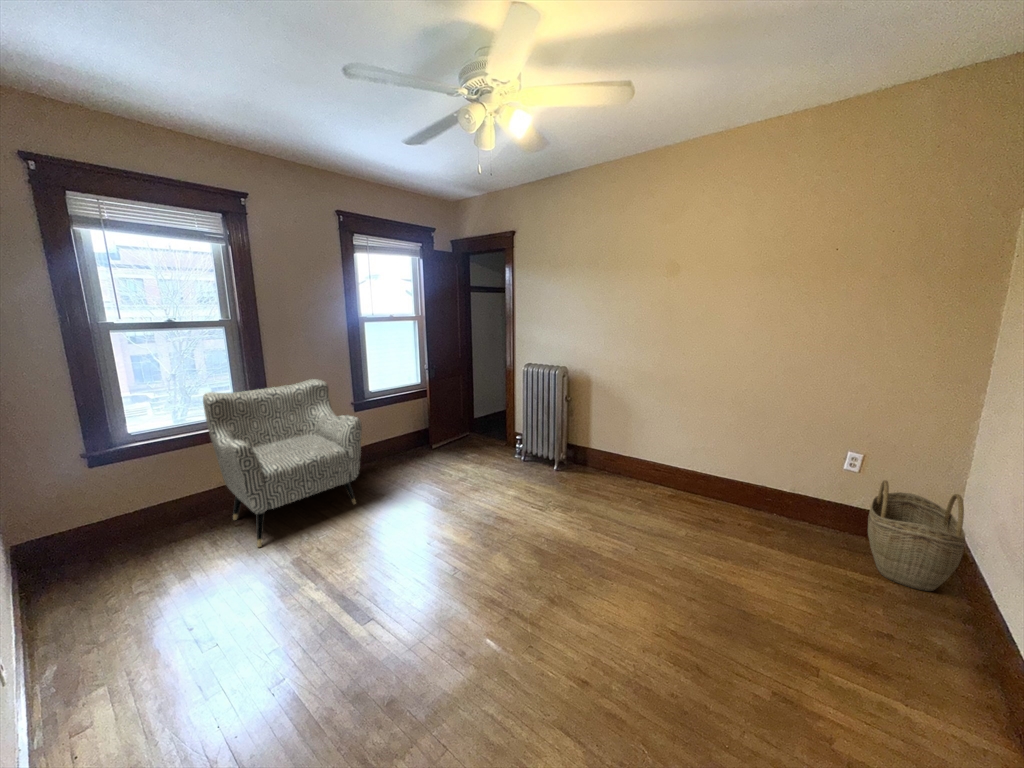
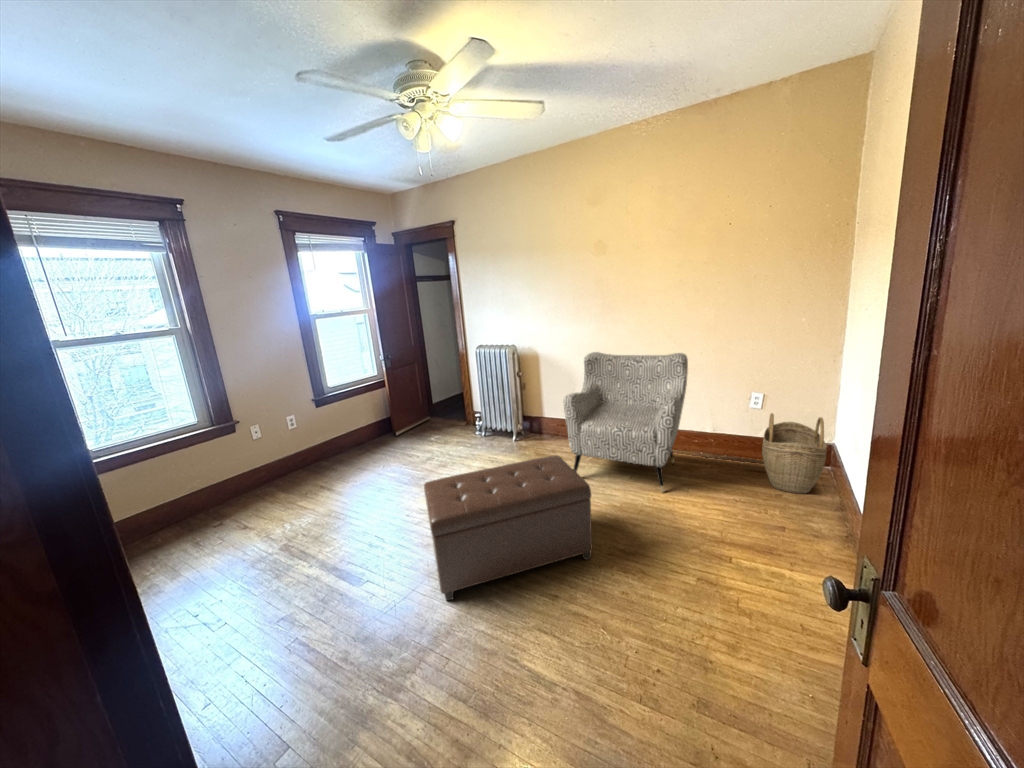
armchair: present [203,379,362,547] -> present [564,352,688,492]
ottoman: none [448,501,646,664] -> present [424,455,592,601]

